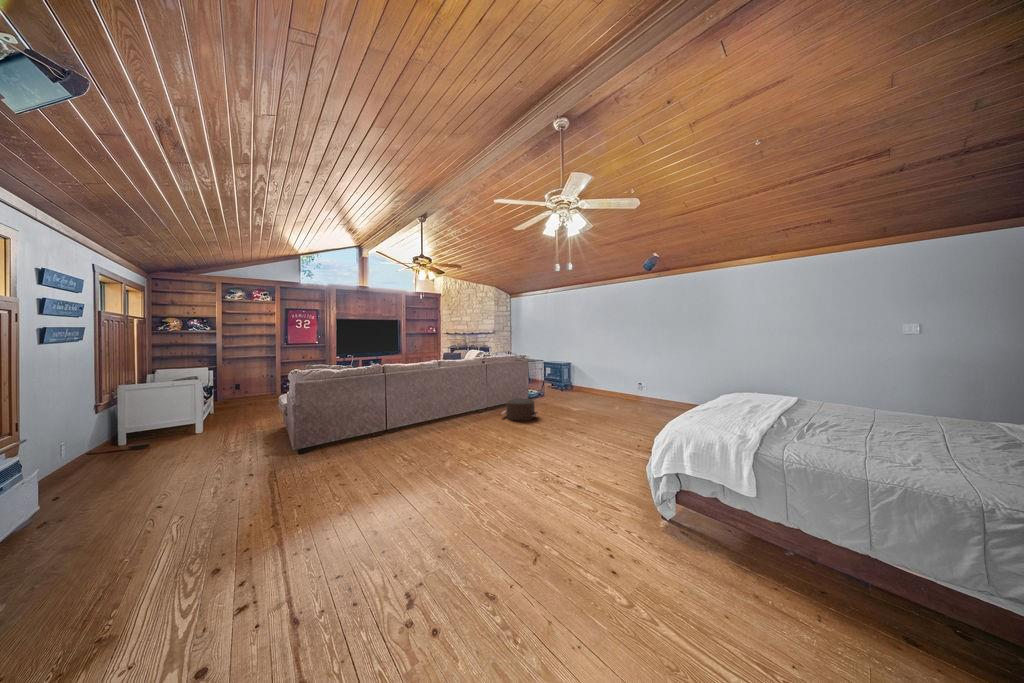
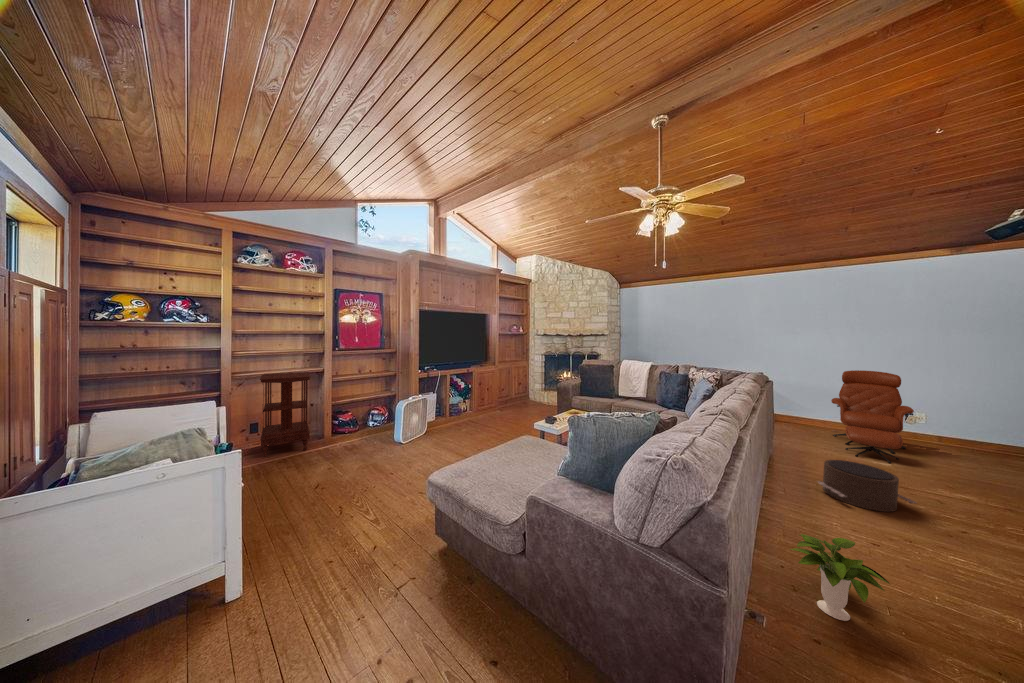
lounge chair: none [580,352,636,407] -> present [831,370,914,463]
side table: none [234,357,267,400] -> present [260,372,311,457]
potted plant: none [390,409,427,439] -> present [790,534,890,621]

